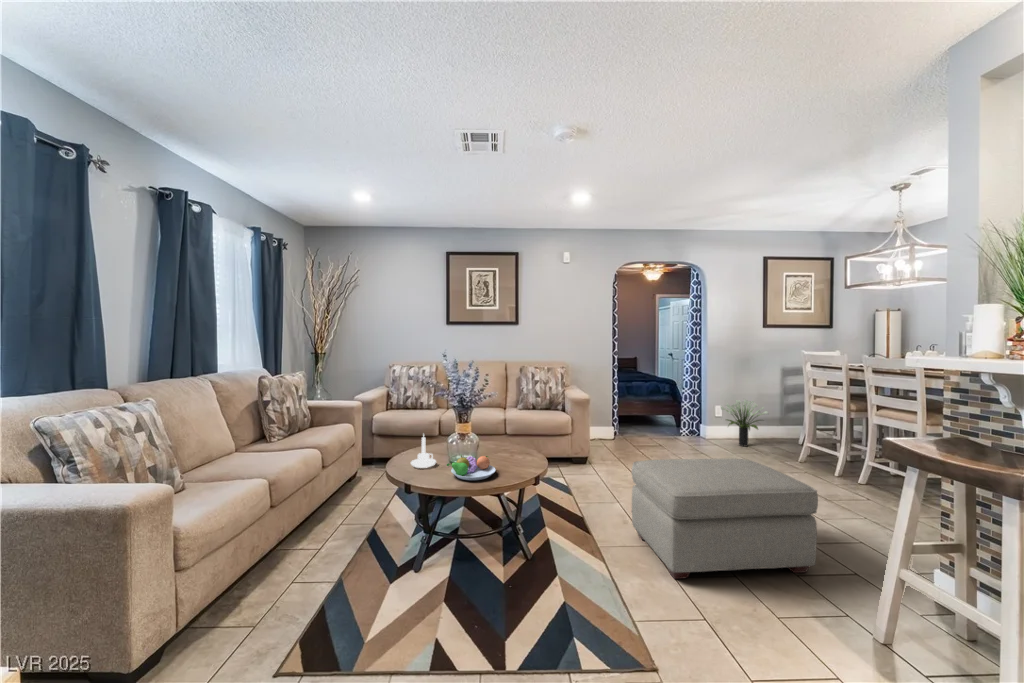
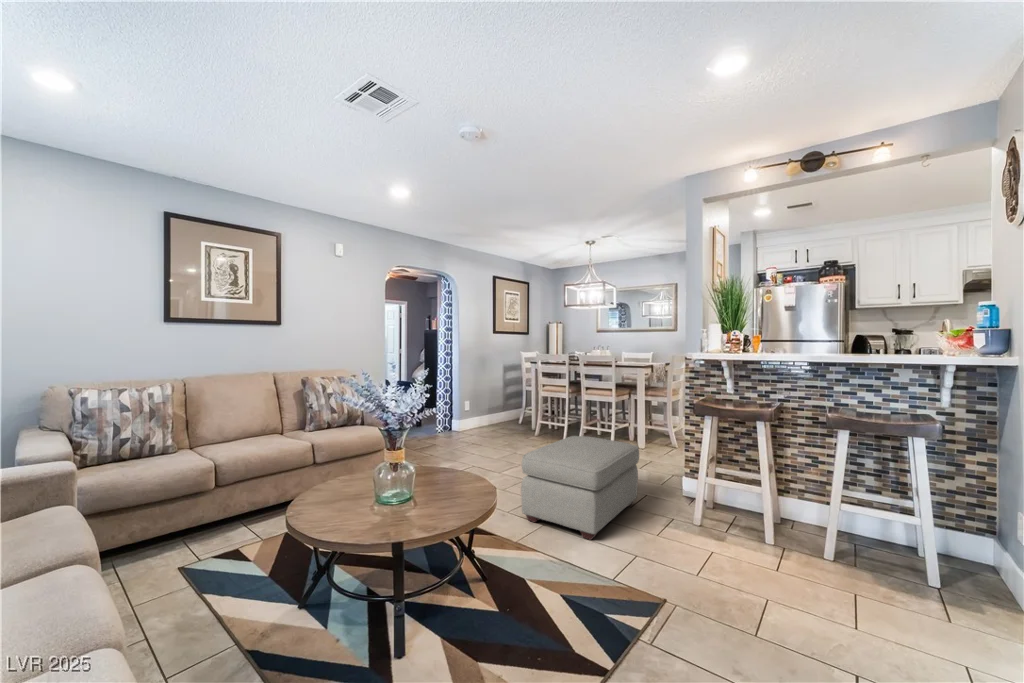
potted plant: present [721,399,768,446] -> none [472,392,508,431]
candle holder: present [411,435,436,468] -> none [344,475,380,524]
fruit bowl: present [447,455,496,480] -> none [415,483,468,516]

